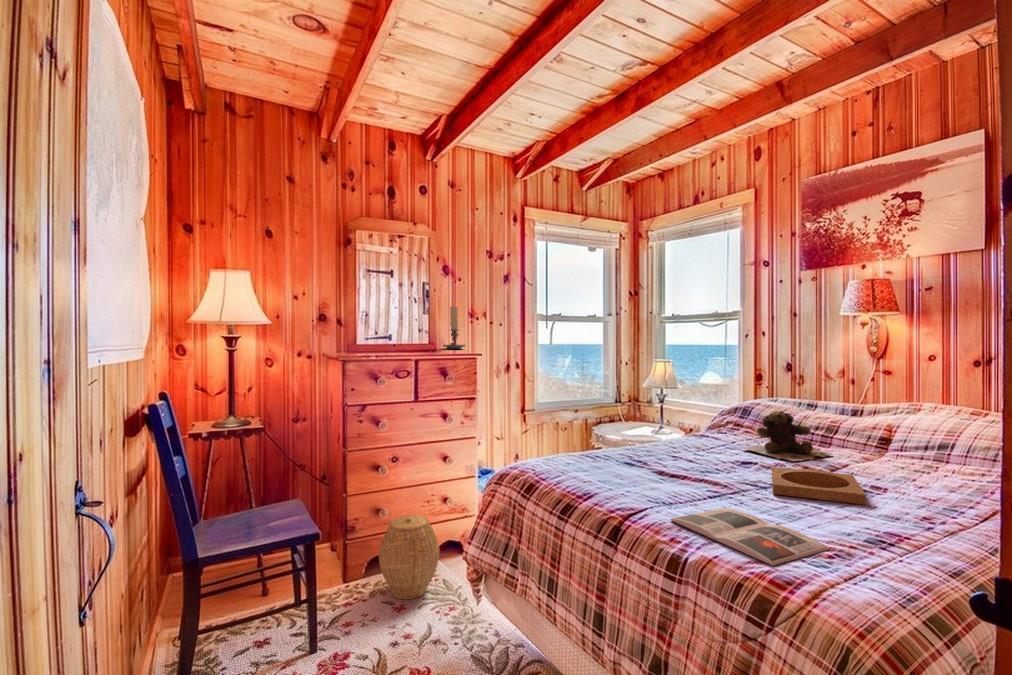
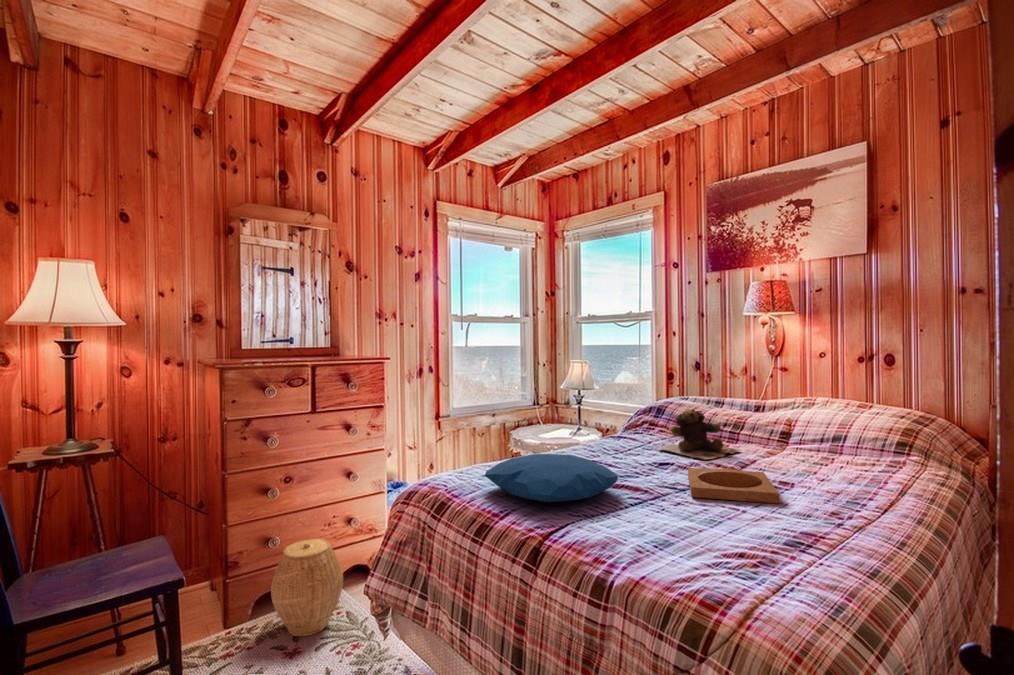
candle holder: present [443,306,466,349] -> none [349,306,375,353]
pillow: none [570,447,699,490] -> present [485,454,618,502]
magazine: present [670,508,829,565] -> none [591,517,754,584]

